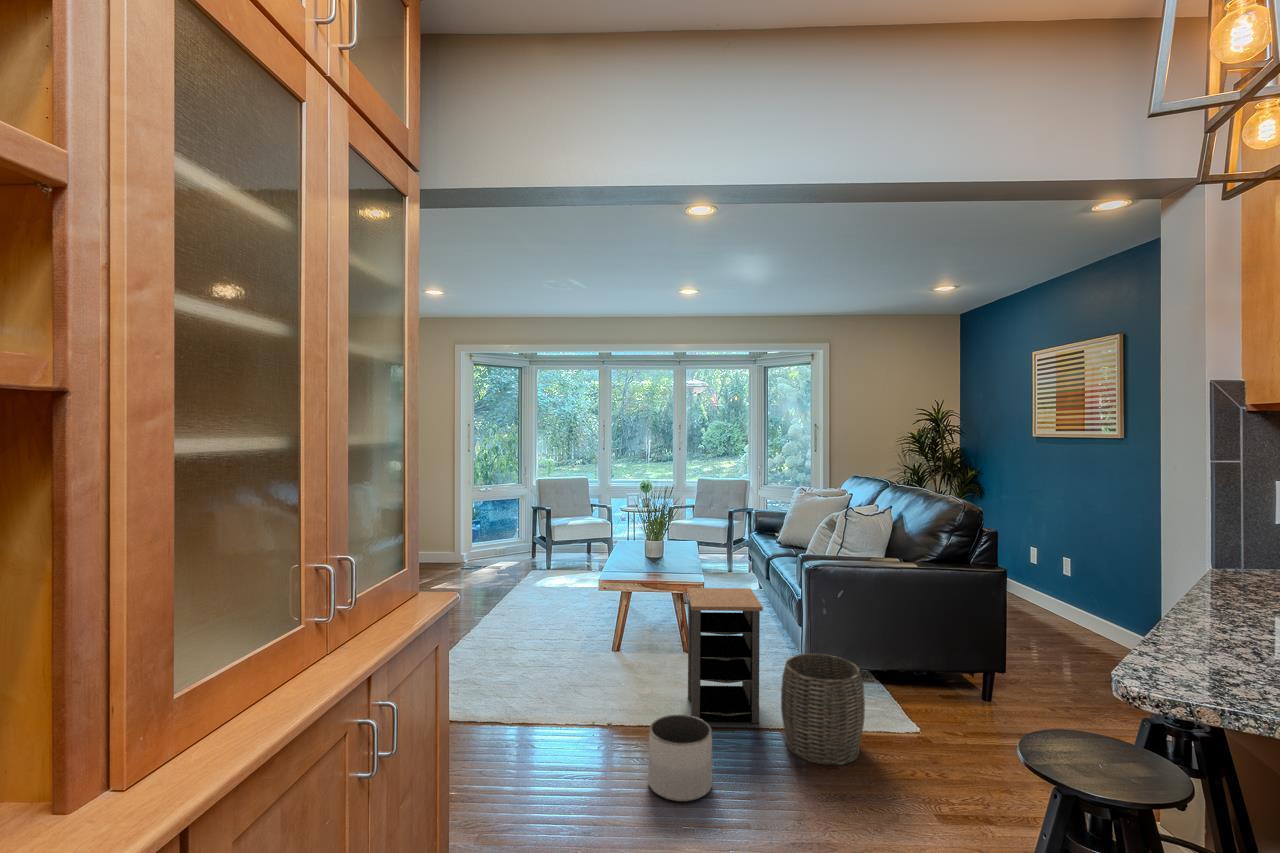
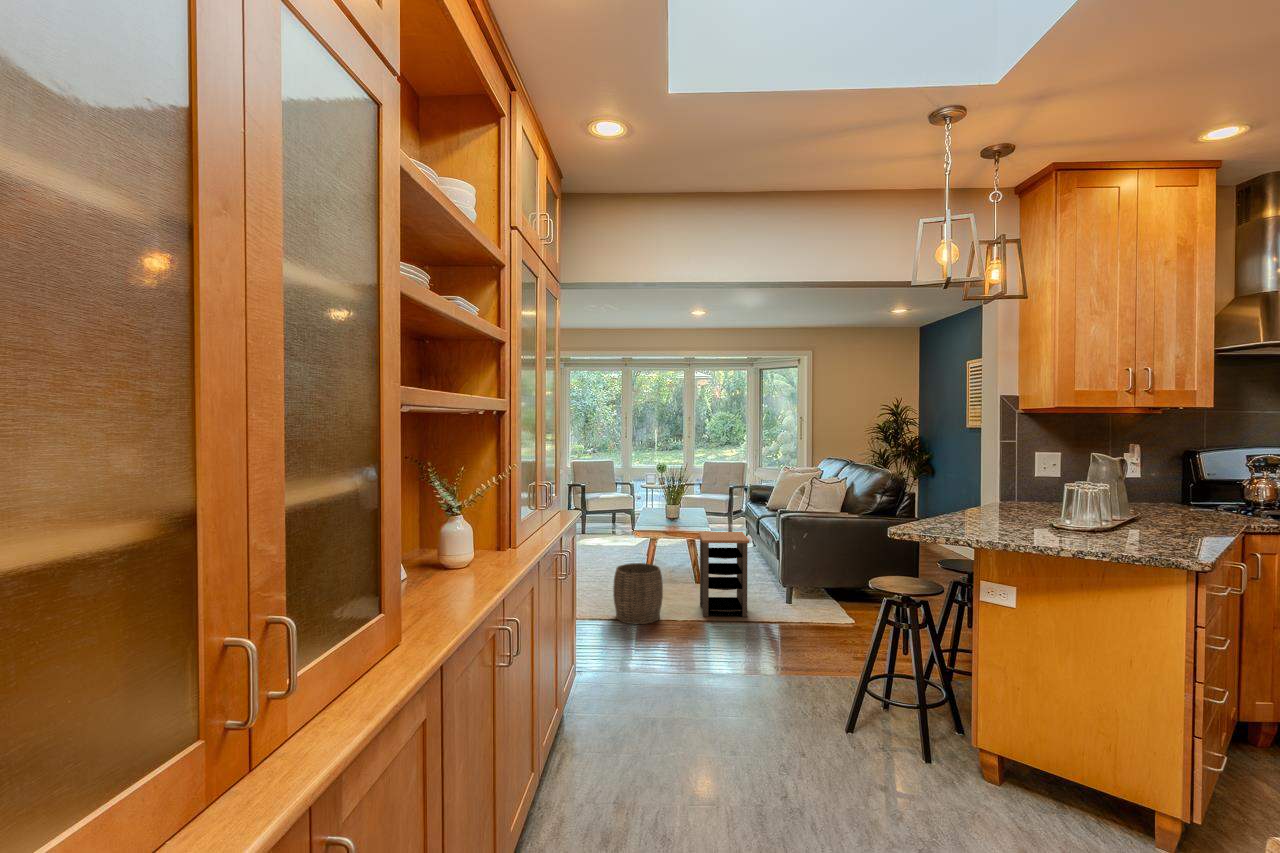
woven basket: present [781,654,865,765] -> present [613,563,663,624]
planter: present [648,715,712,802] -> none [677,603,717,649]

